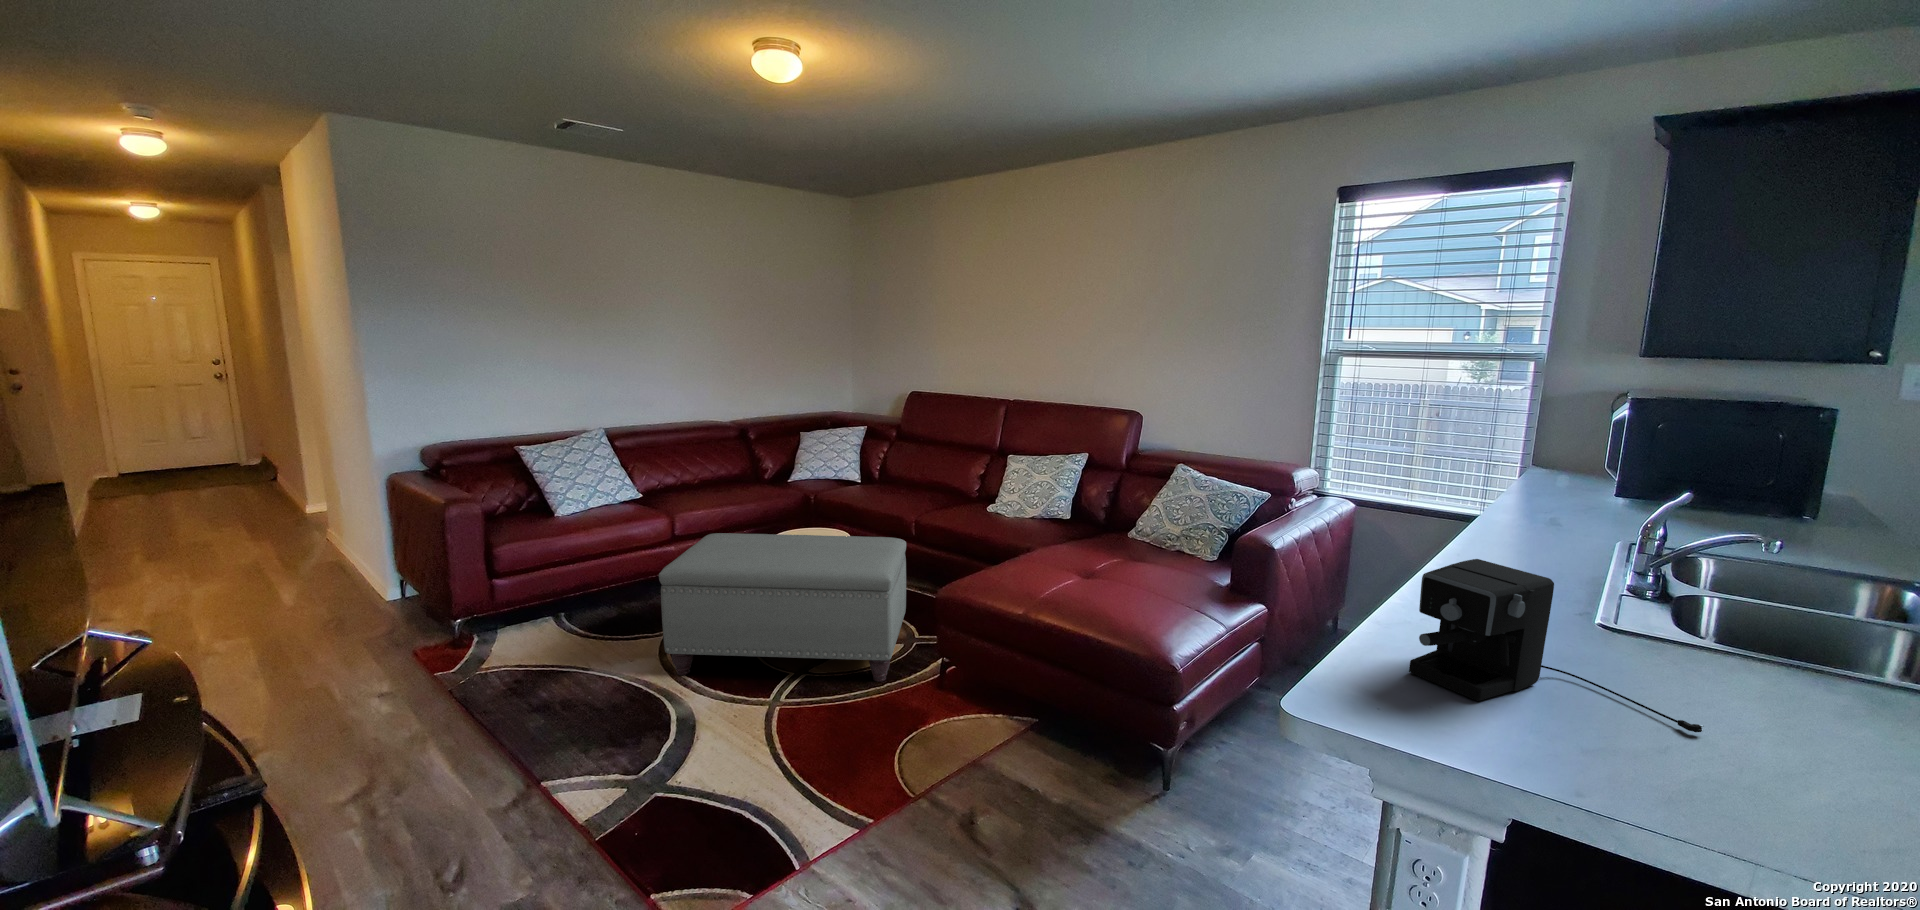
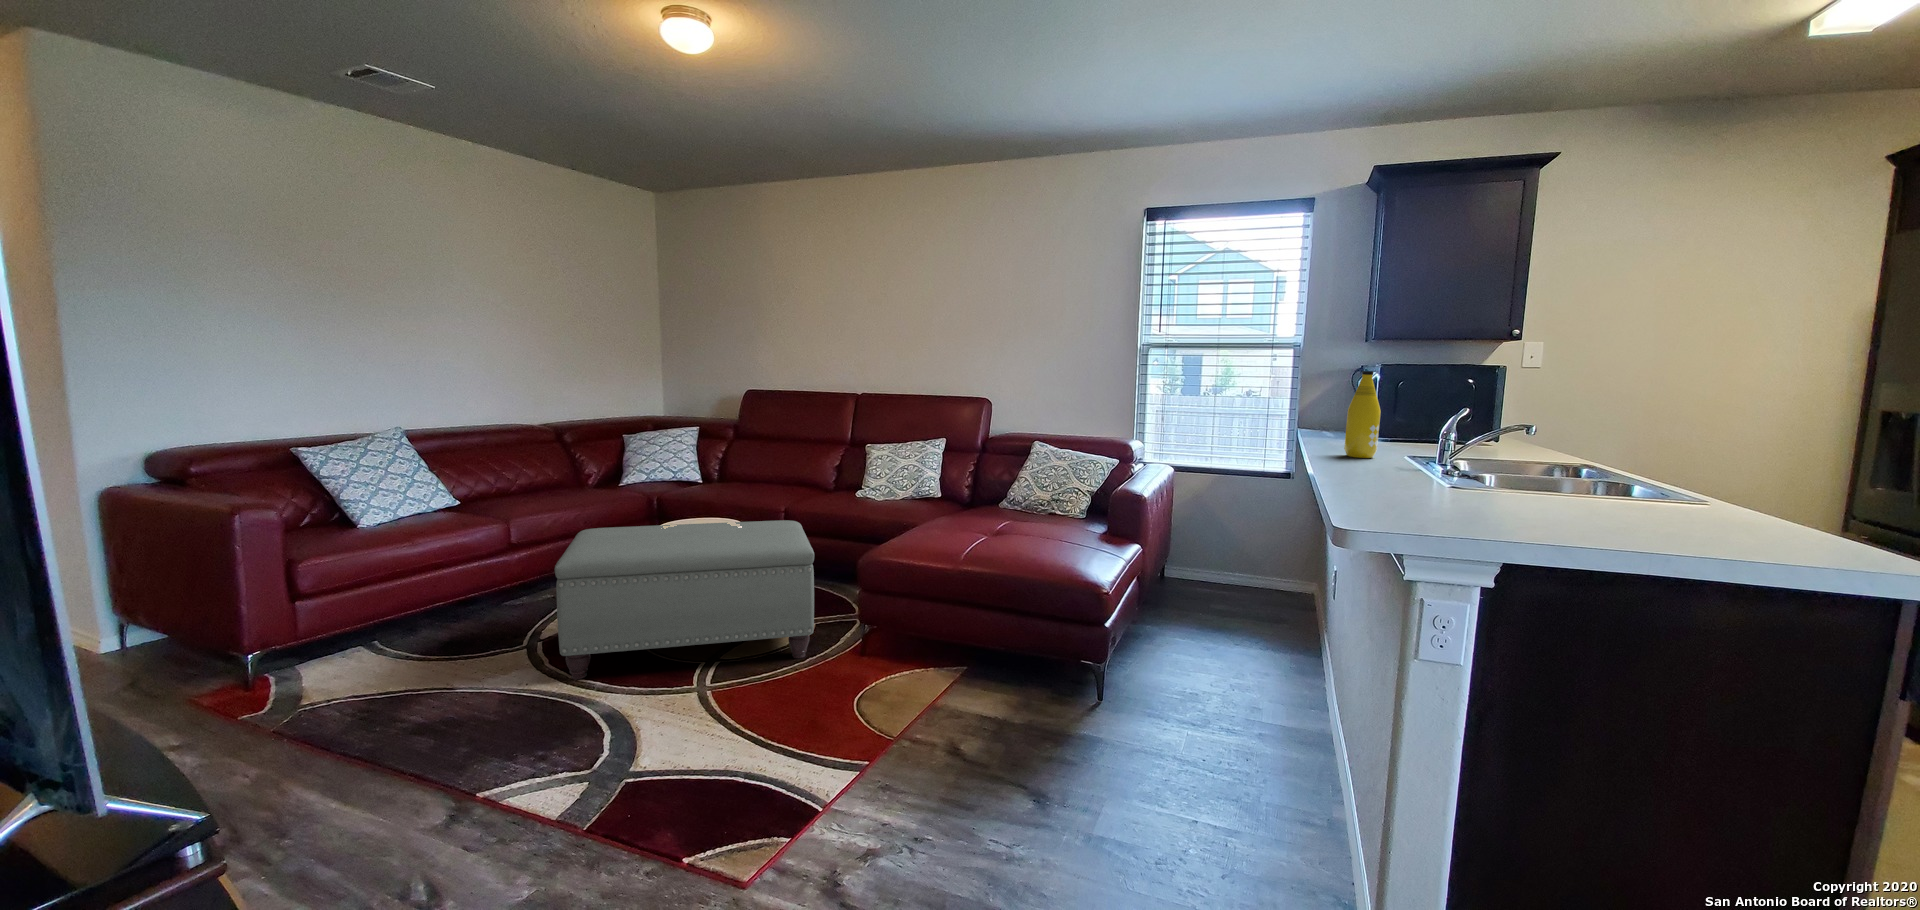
bottle: none [1511,422,1570,542] -> present [1344,371,1381,458]
coffee maker: present [1409,559,1703,732] -> none [1381,433,1552,518]

